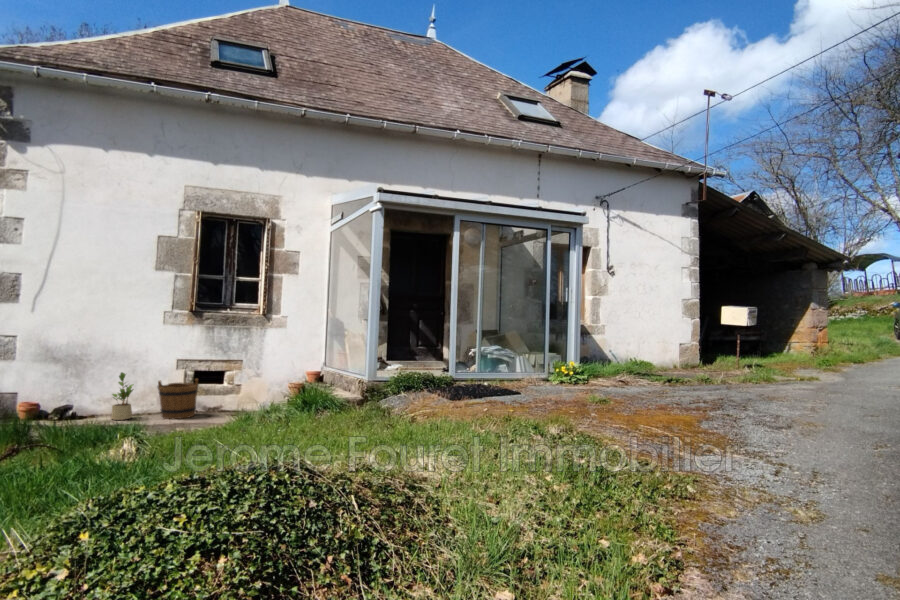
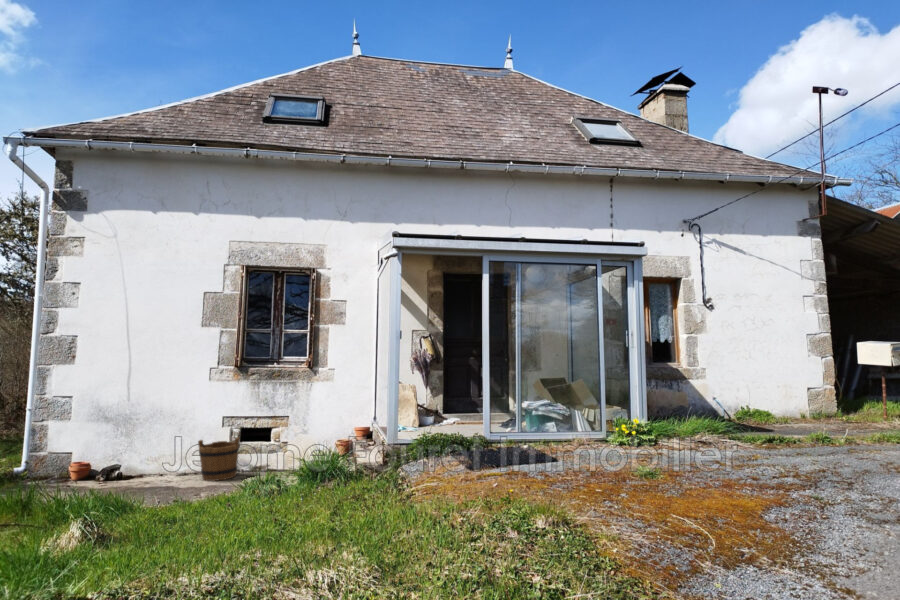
potted plant: present [111,372,134,420] -> none [154,432,179,481]

